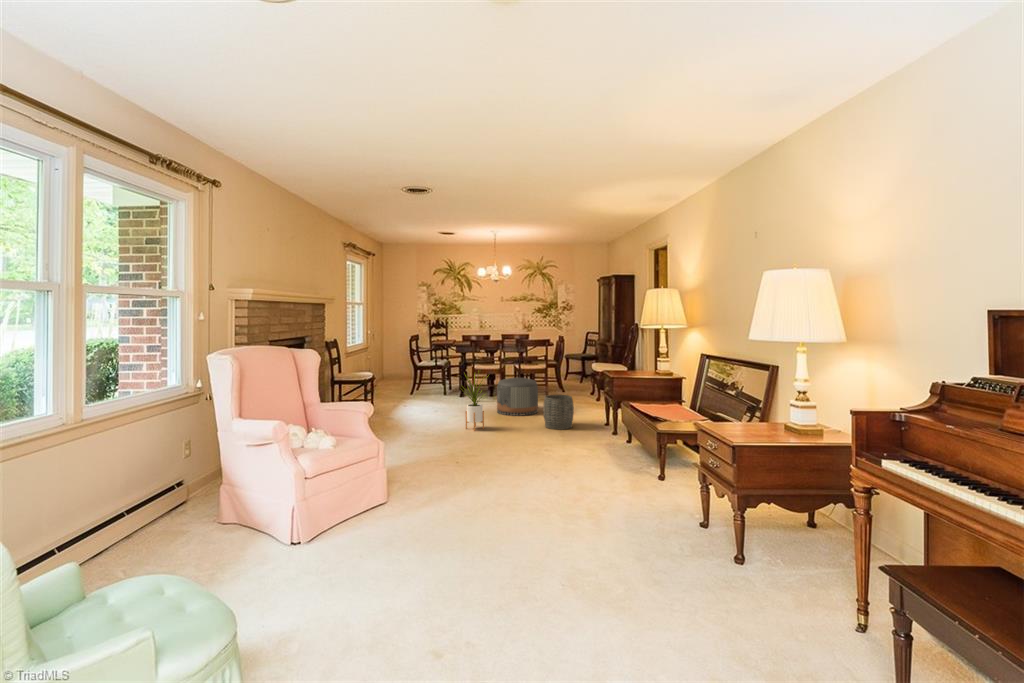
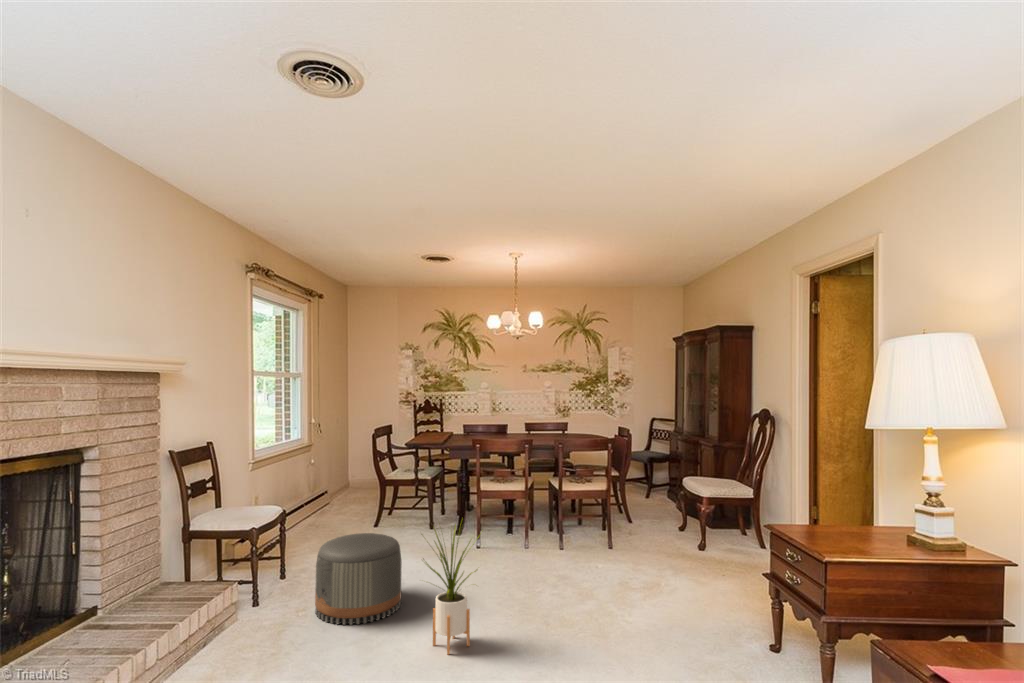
pouf: present [497,378,538,416] -> present [315,533,402,625]
woven basket: present [543,395,574,429] -> none [589,572,651,656]

